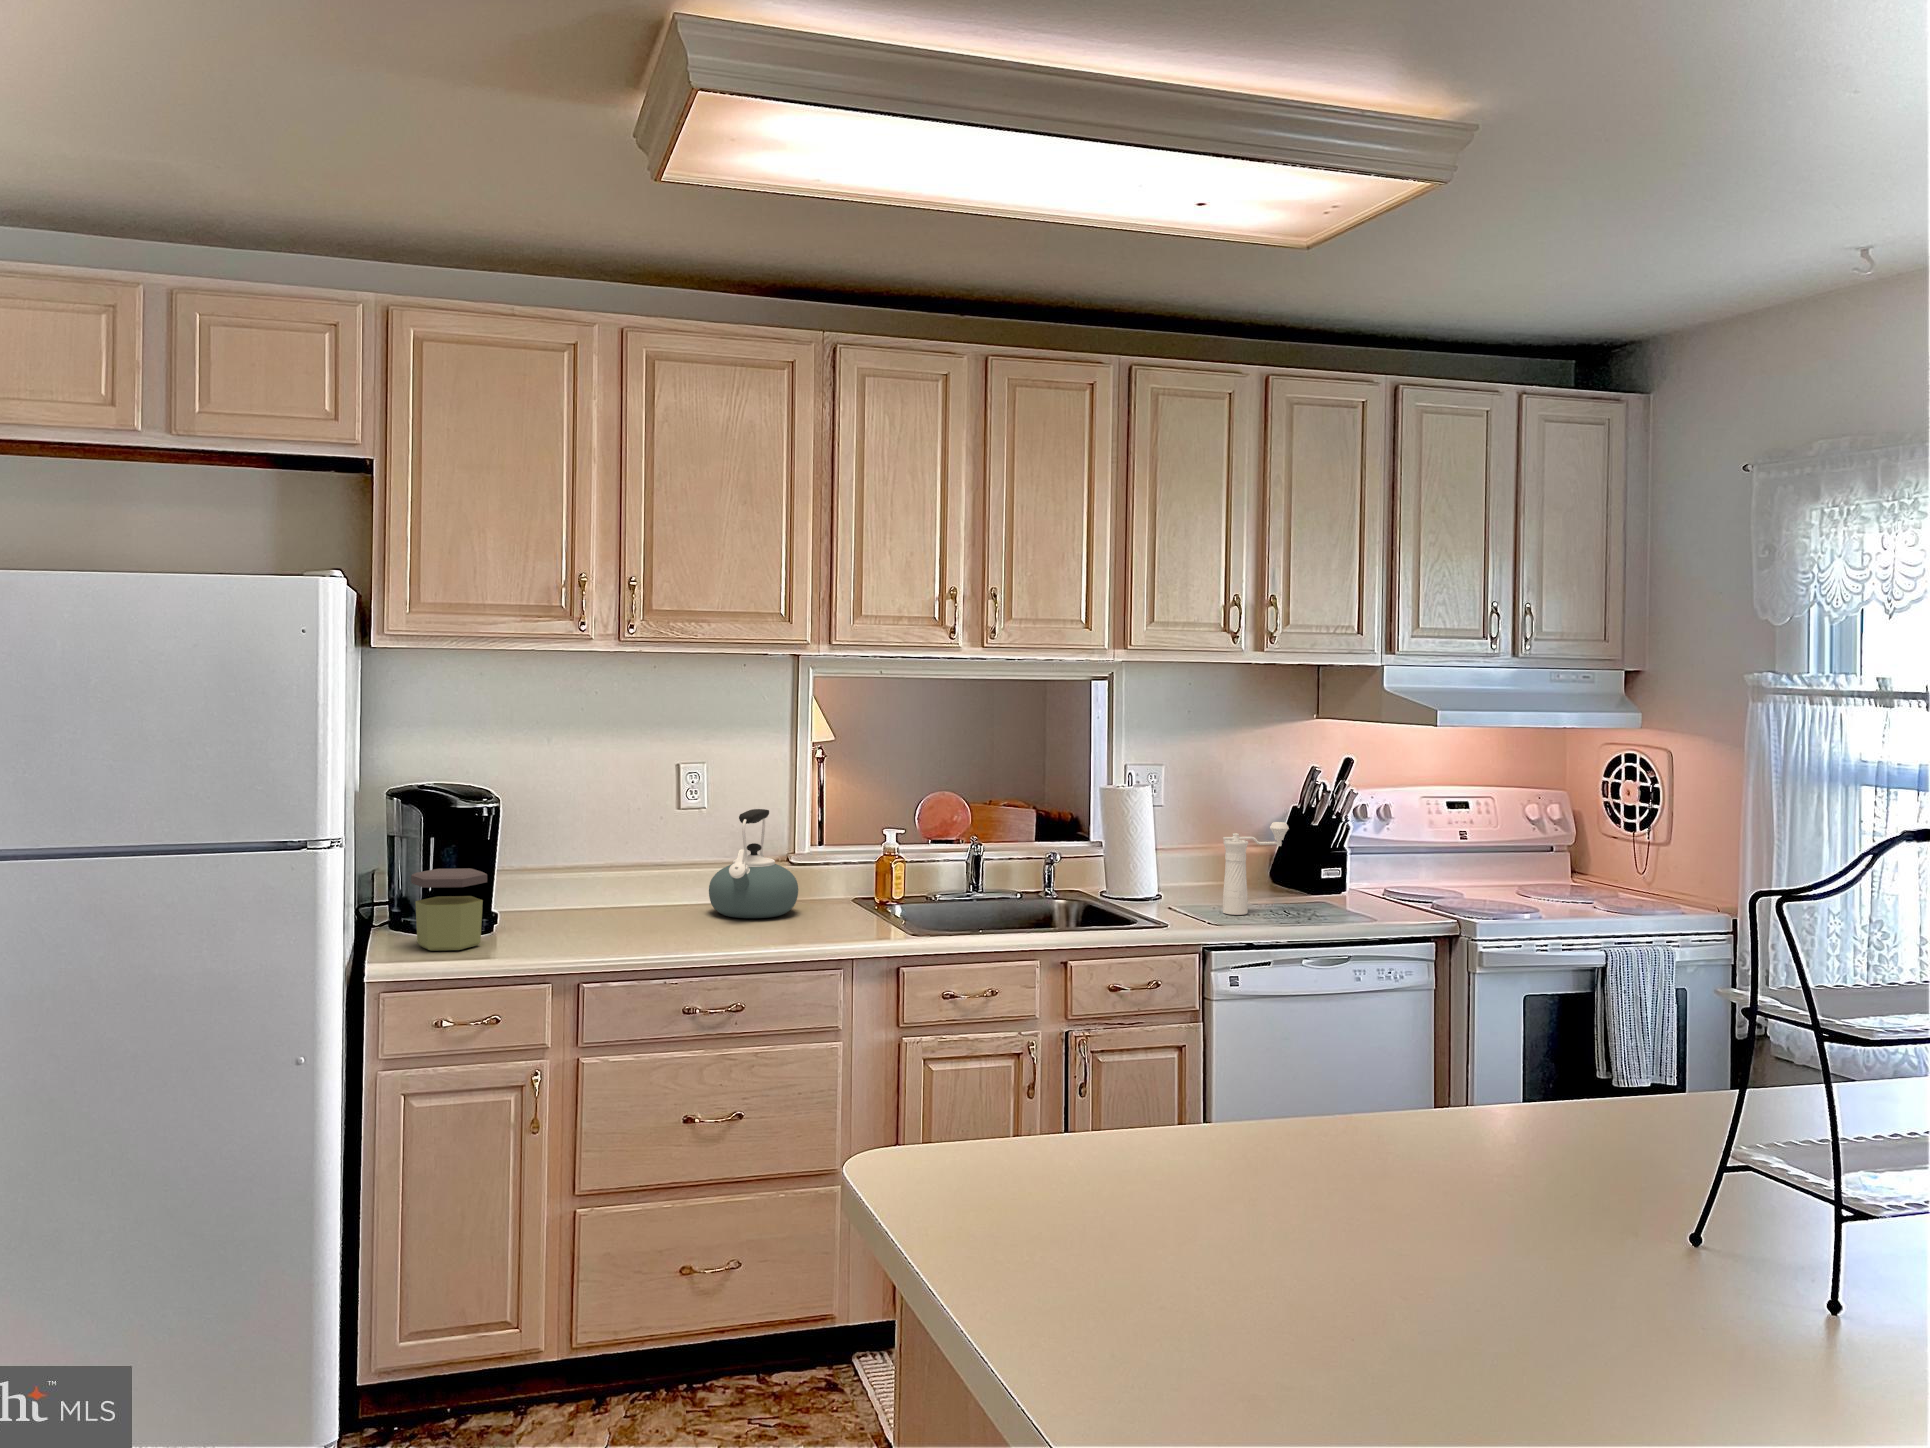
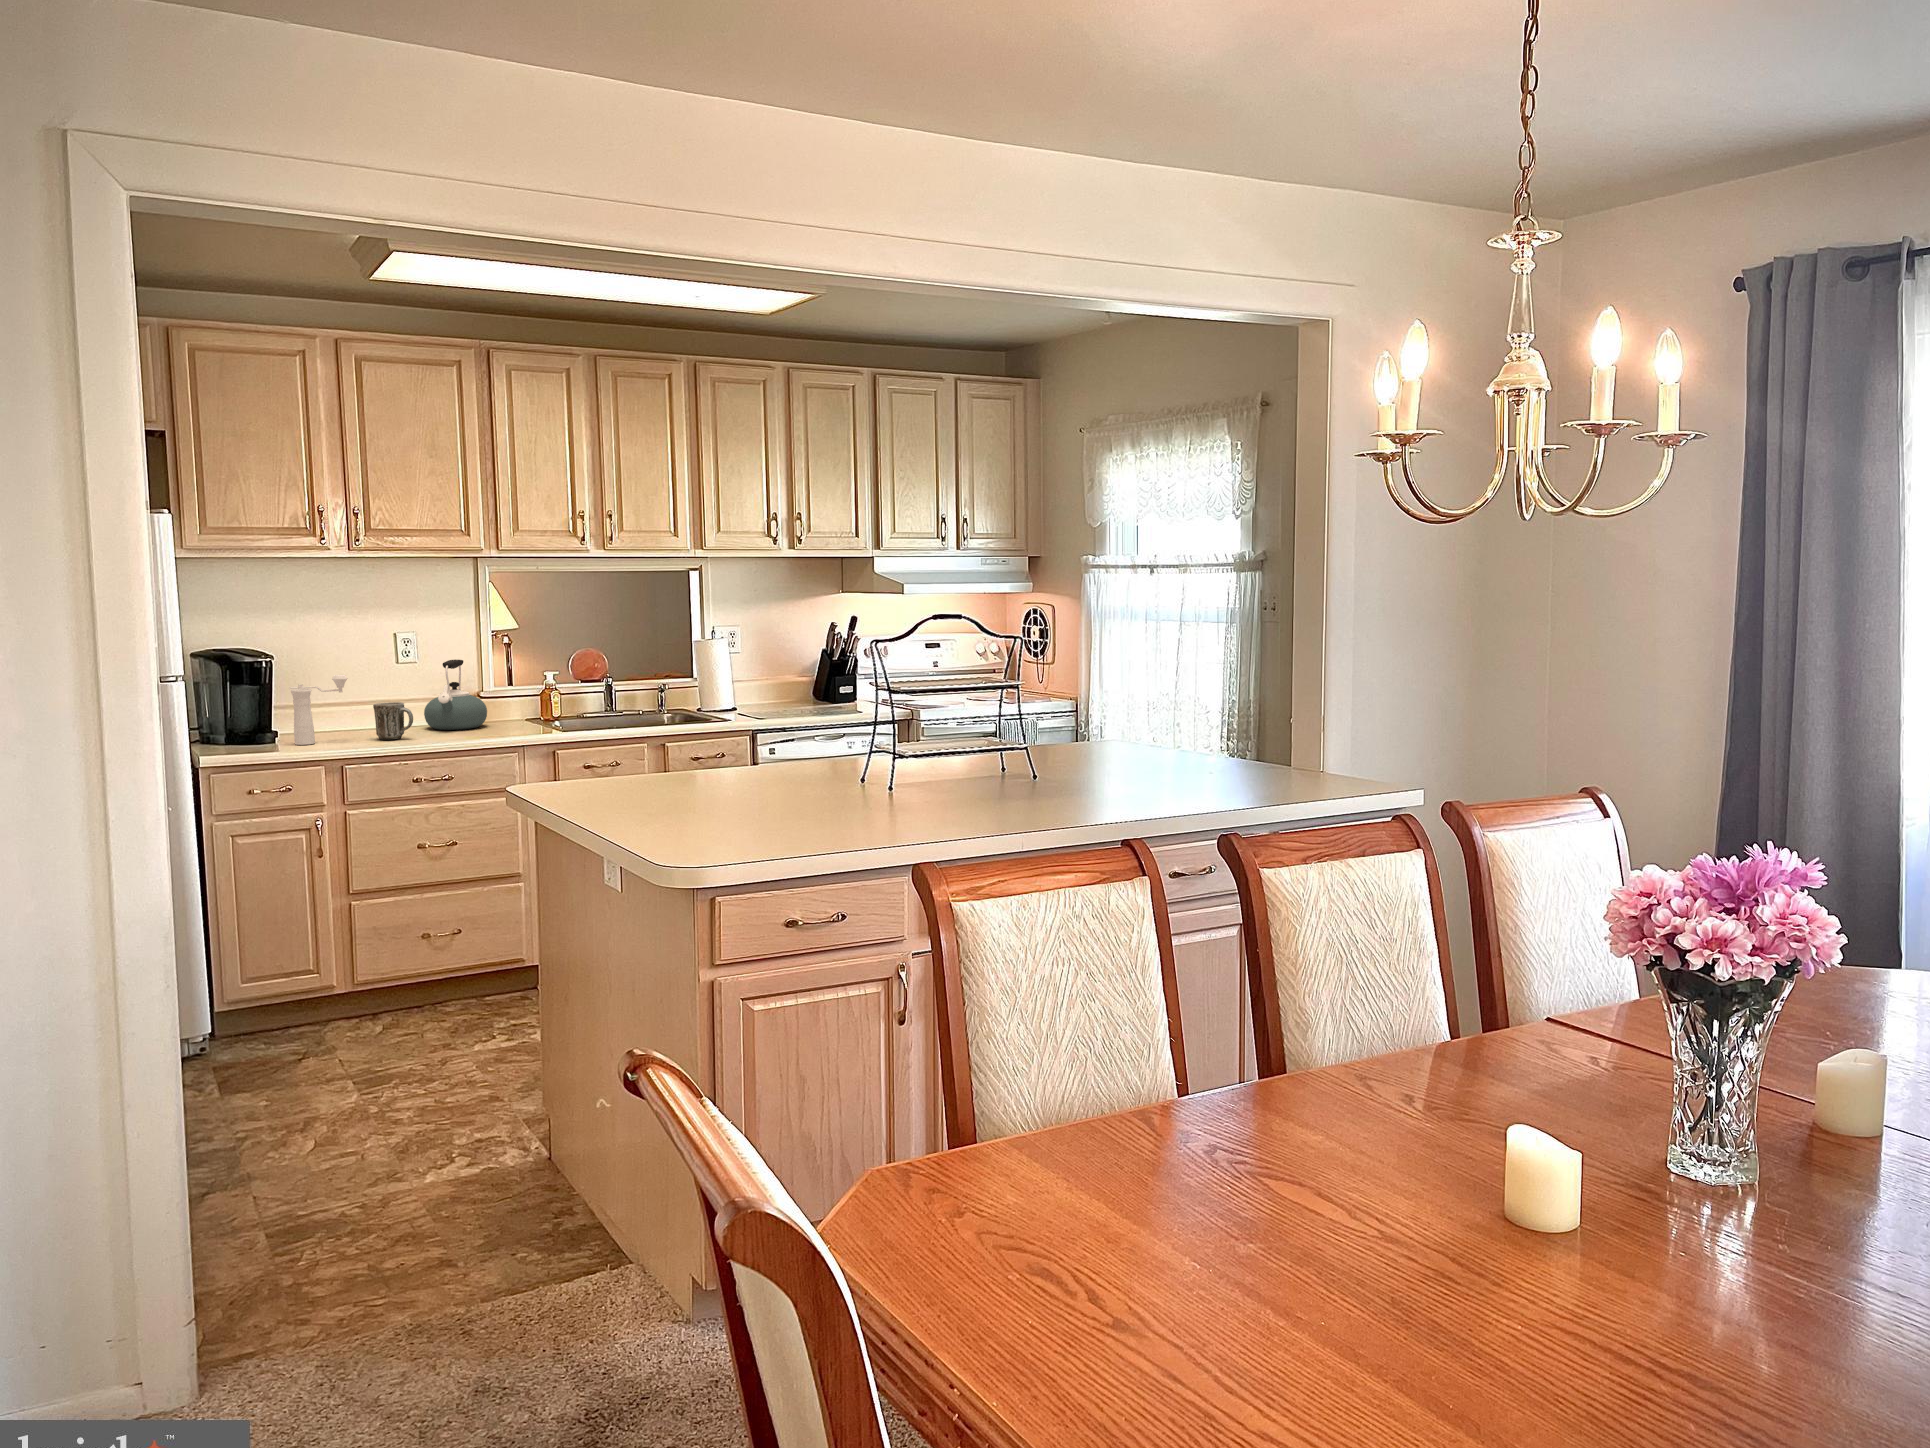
pepper mill: present [1223,822,1289,915] -> present [290,675,348,745]
jar: present [411,868,487,951] -> none [217,701,272,753]
mug: none [634,875,690,935] -> present [373,702,413,740]

